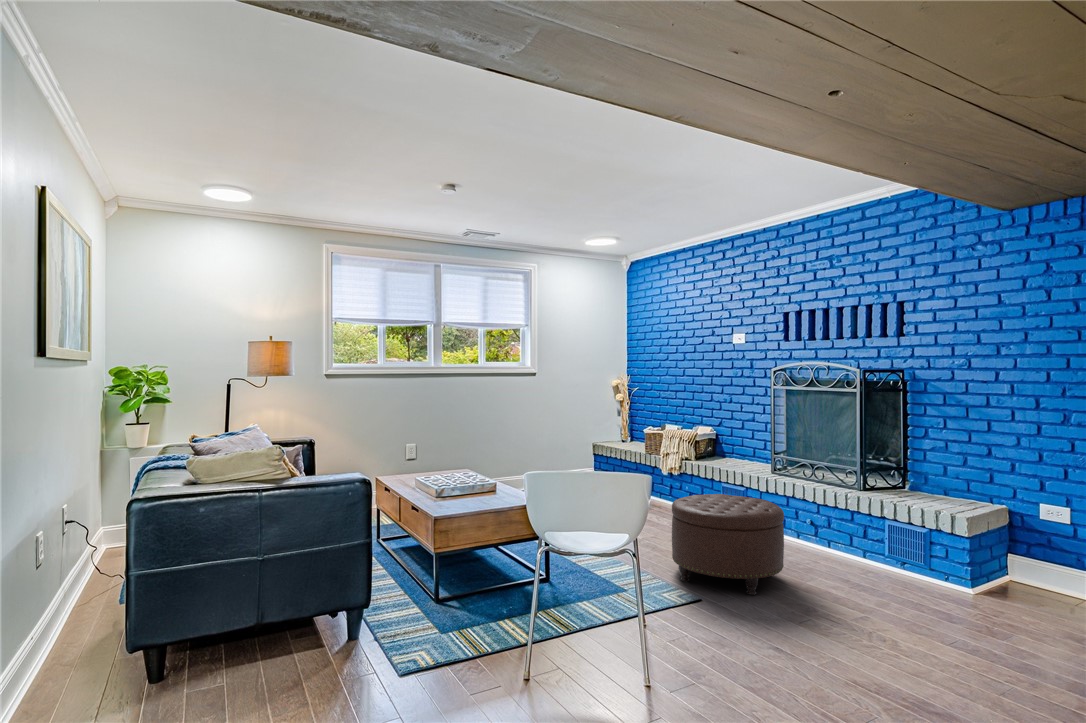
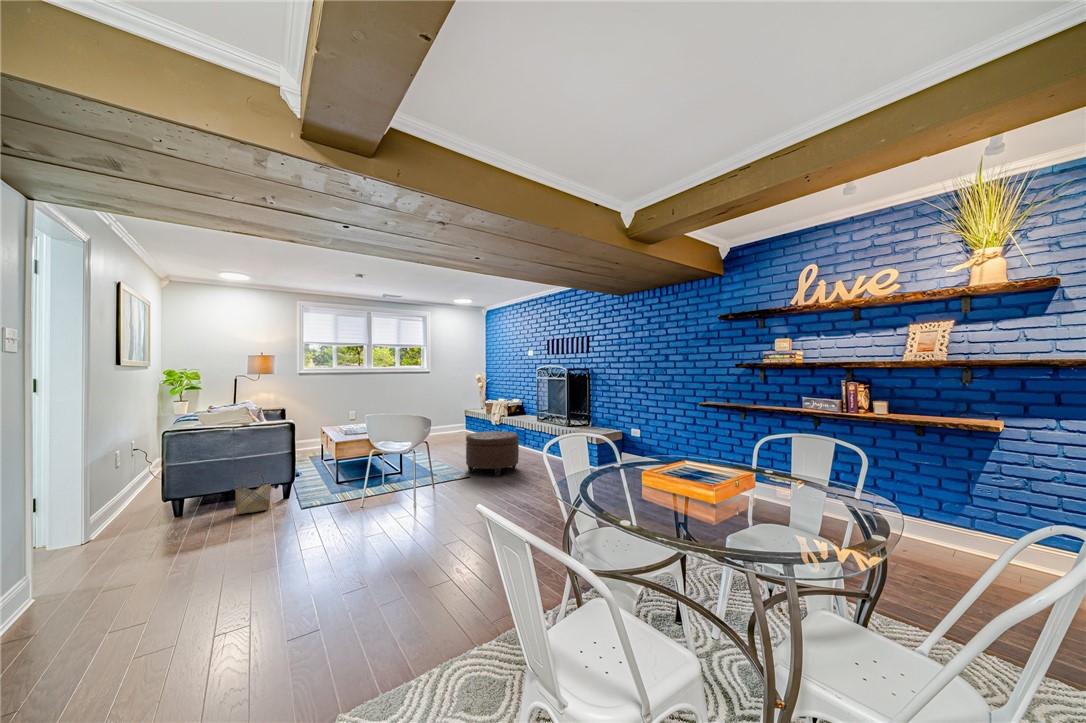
woven basket: none [271,584,339,685] -> present [235,470,271,514]

